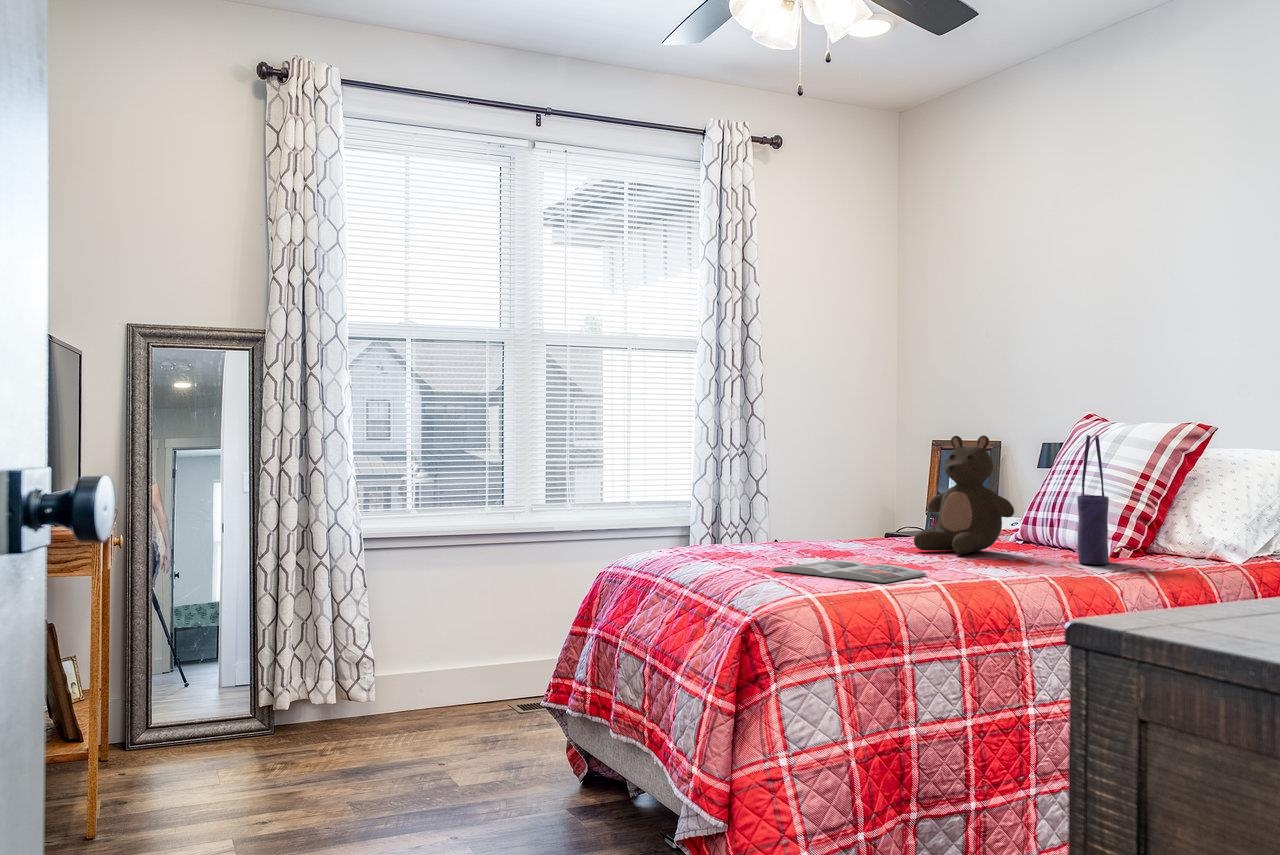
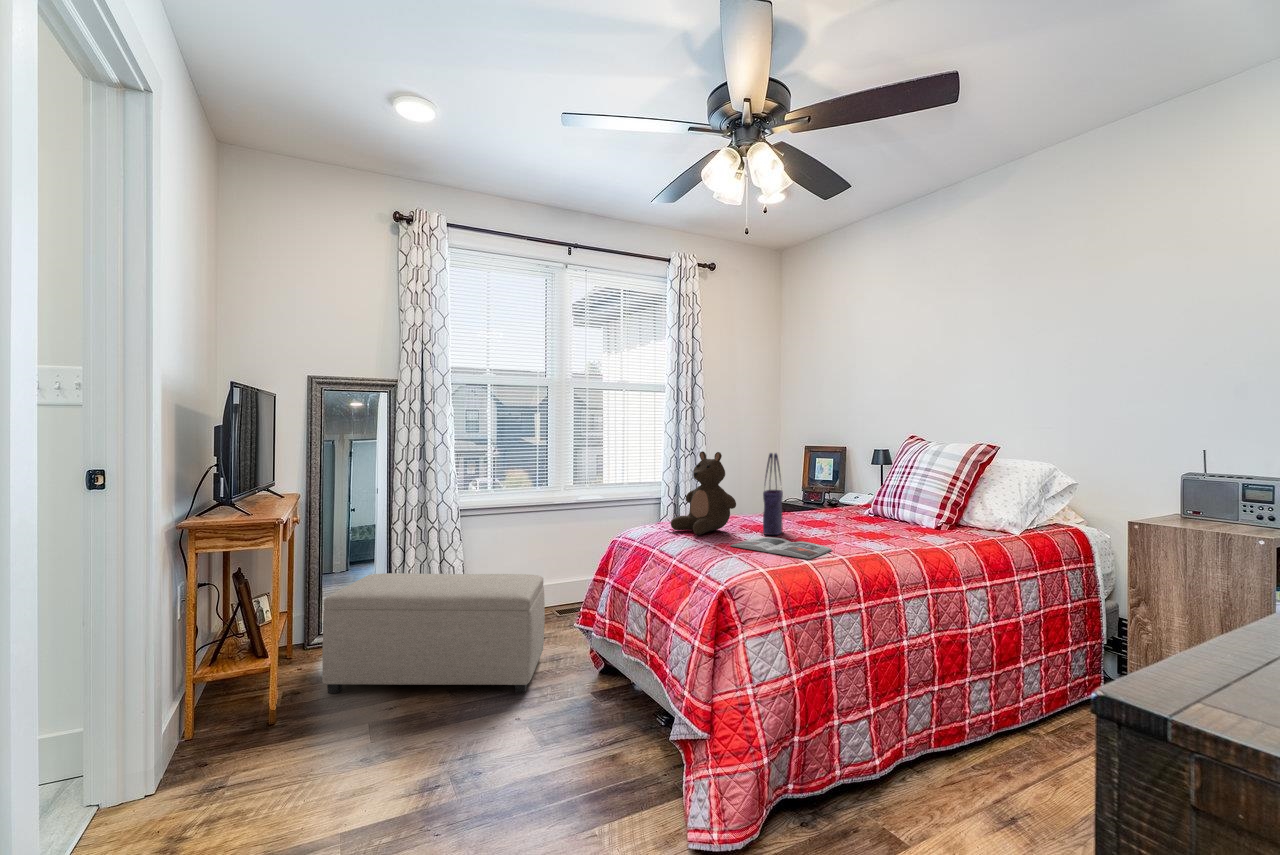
tote bag: present [1077,435,1109,565] -> present [763,453,783,535]
stuffed bear: present [914,436,1014,554] -> present [671,451,736,535]
ottoman: none [159,627,494,804] -> present [322,573,545,693]

